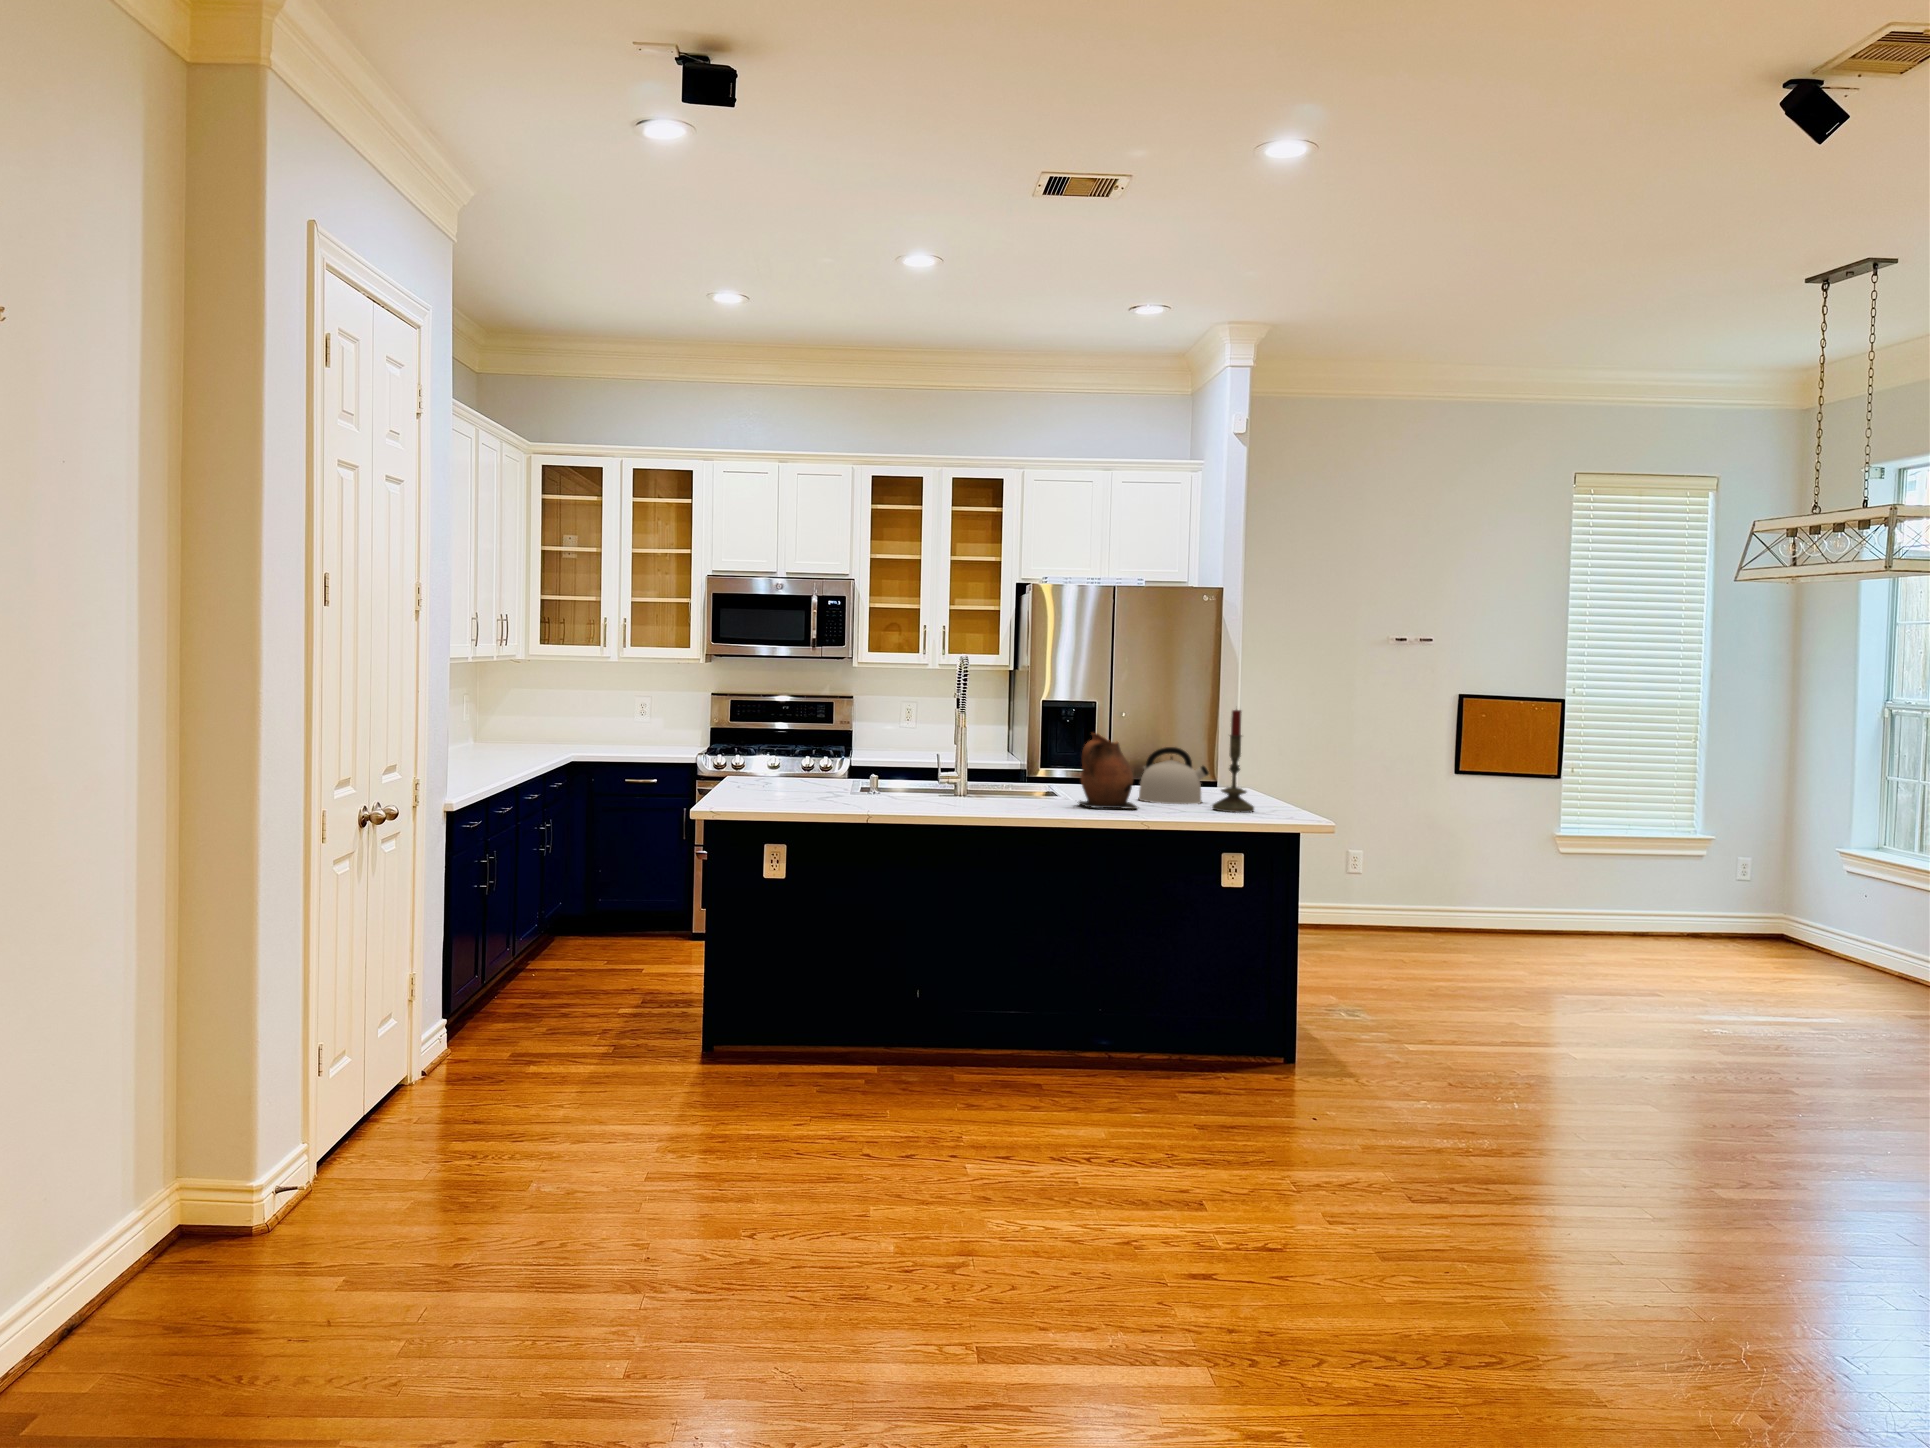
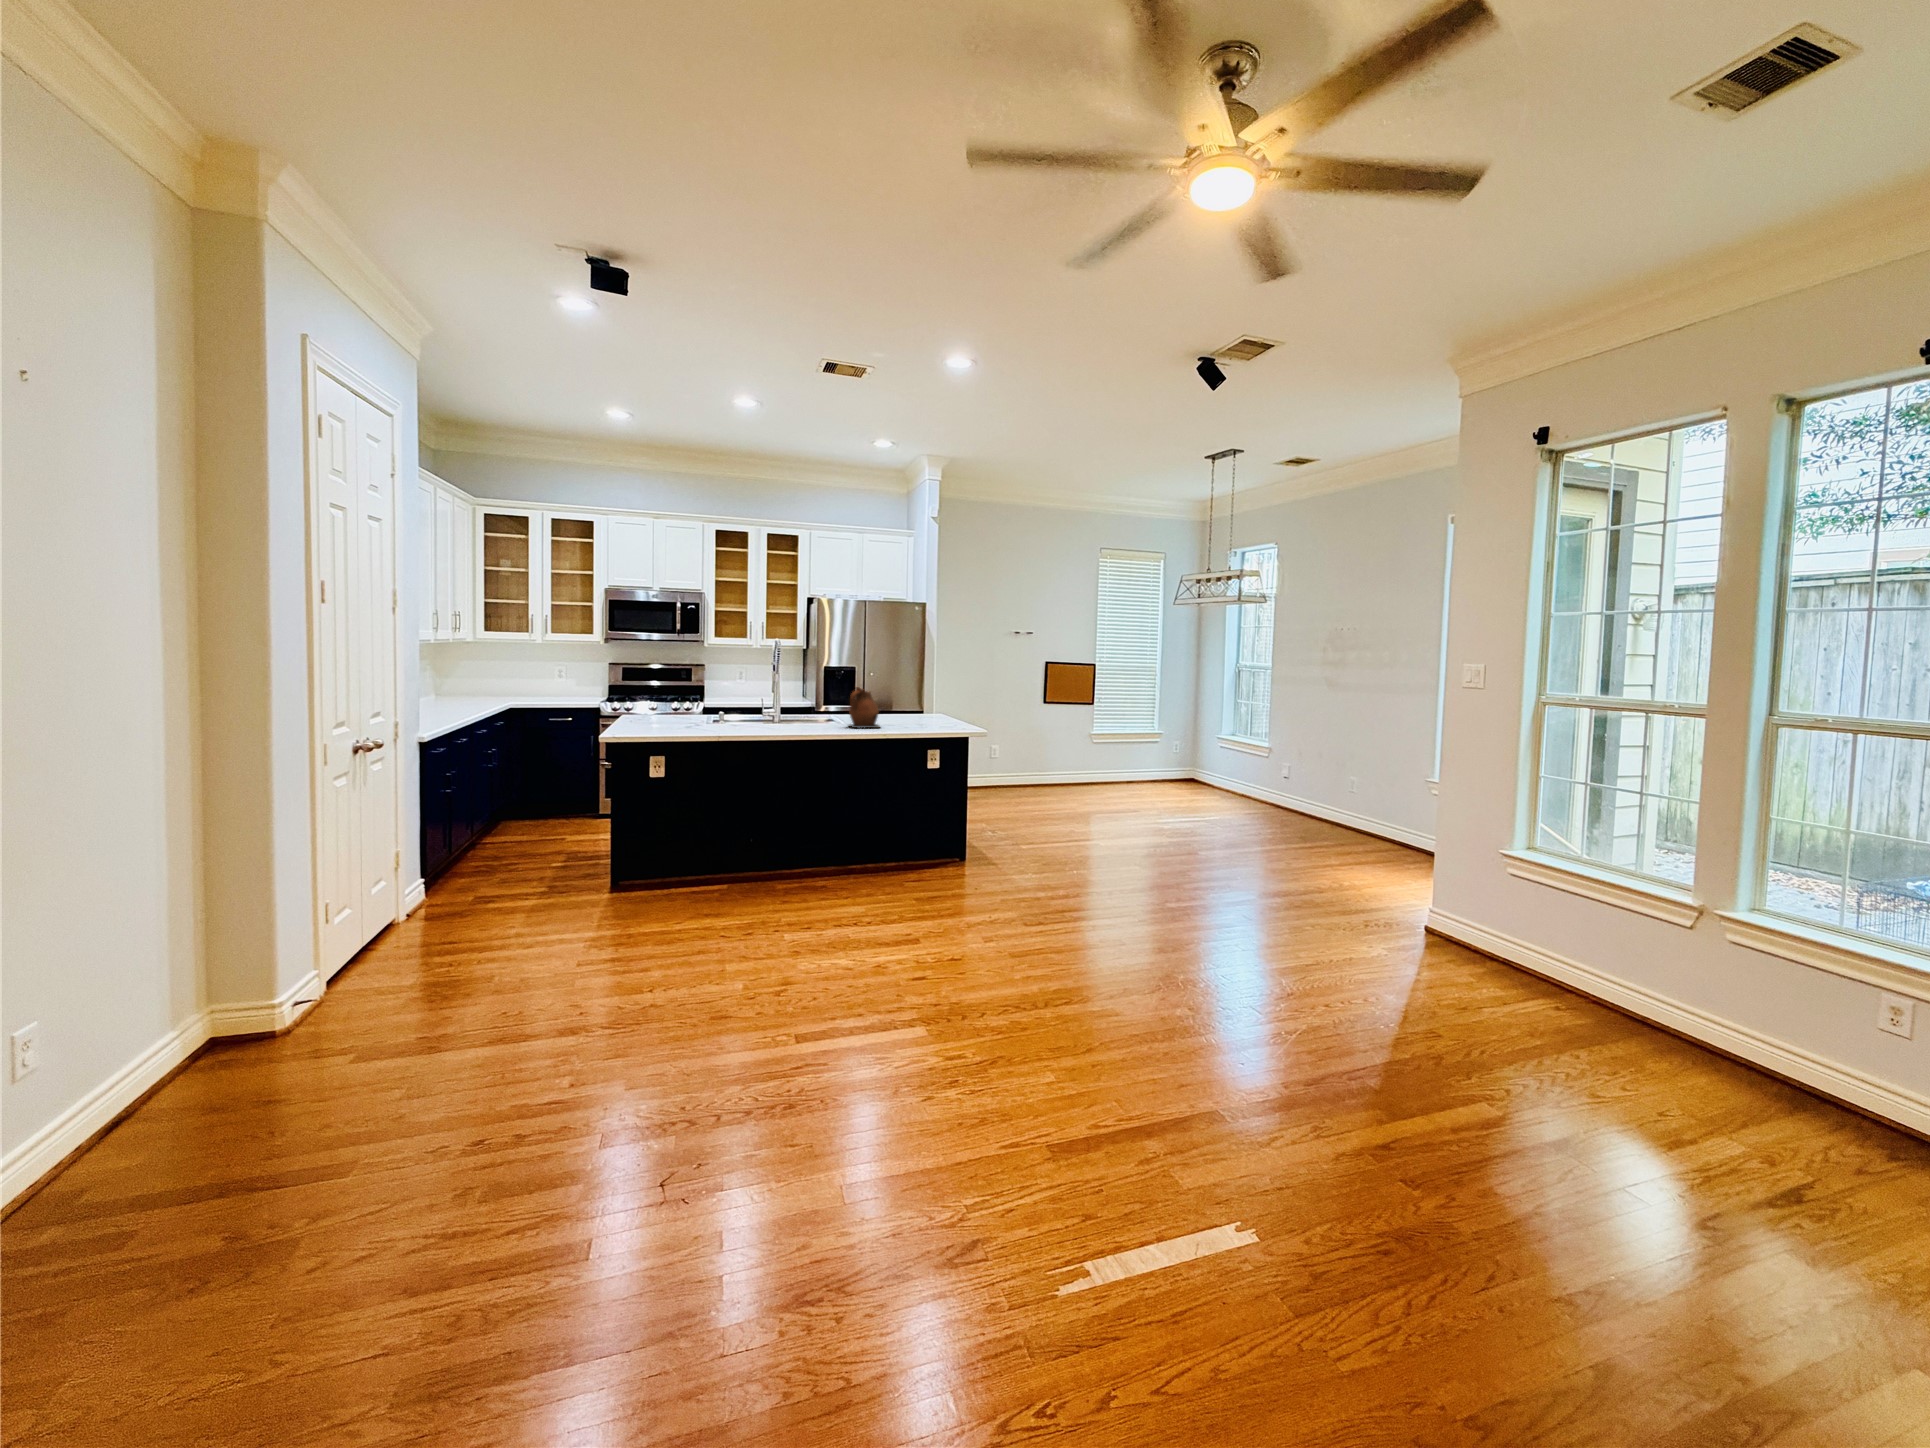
candle: present [1212,710,1254,813] -> none [921,672,943,728]
kettle: present [1138,747,1209,804] -> none [881,694,920,725]

